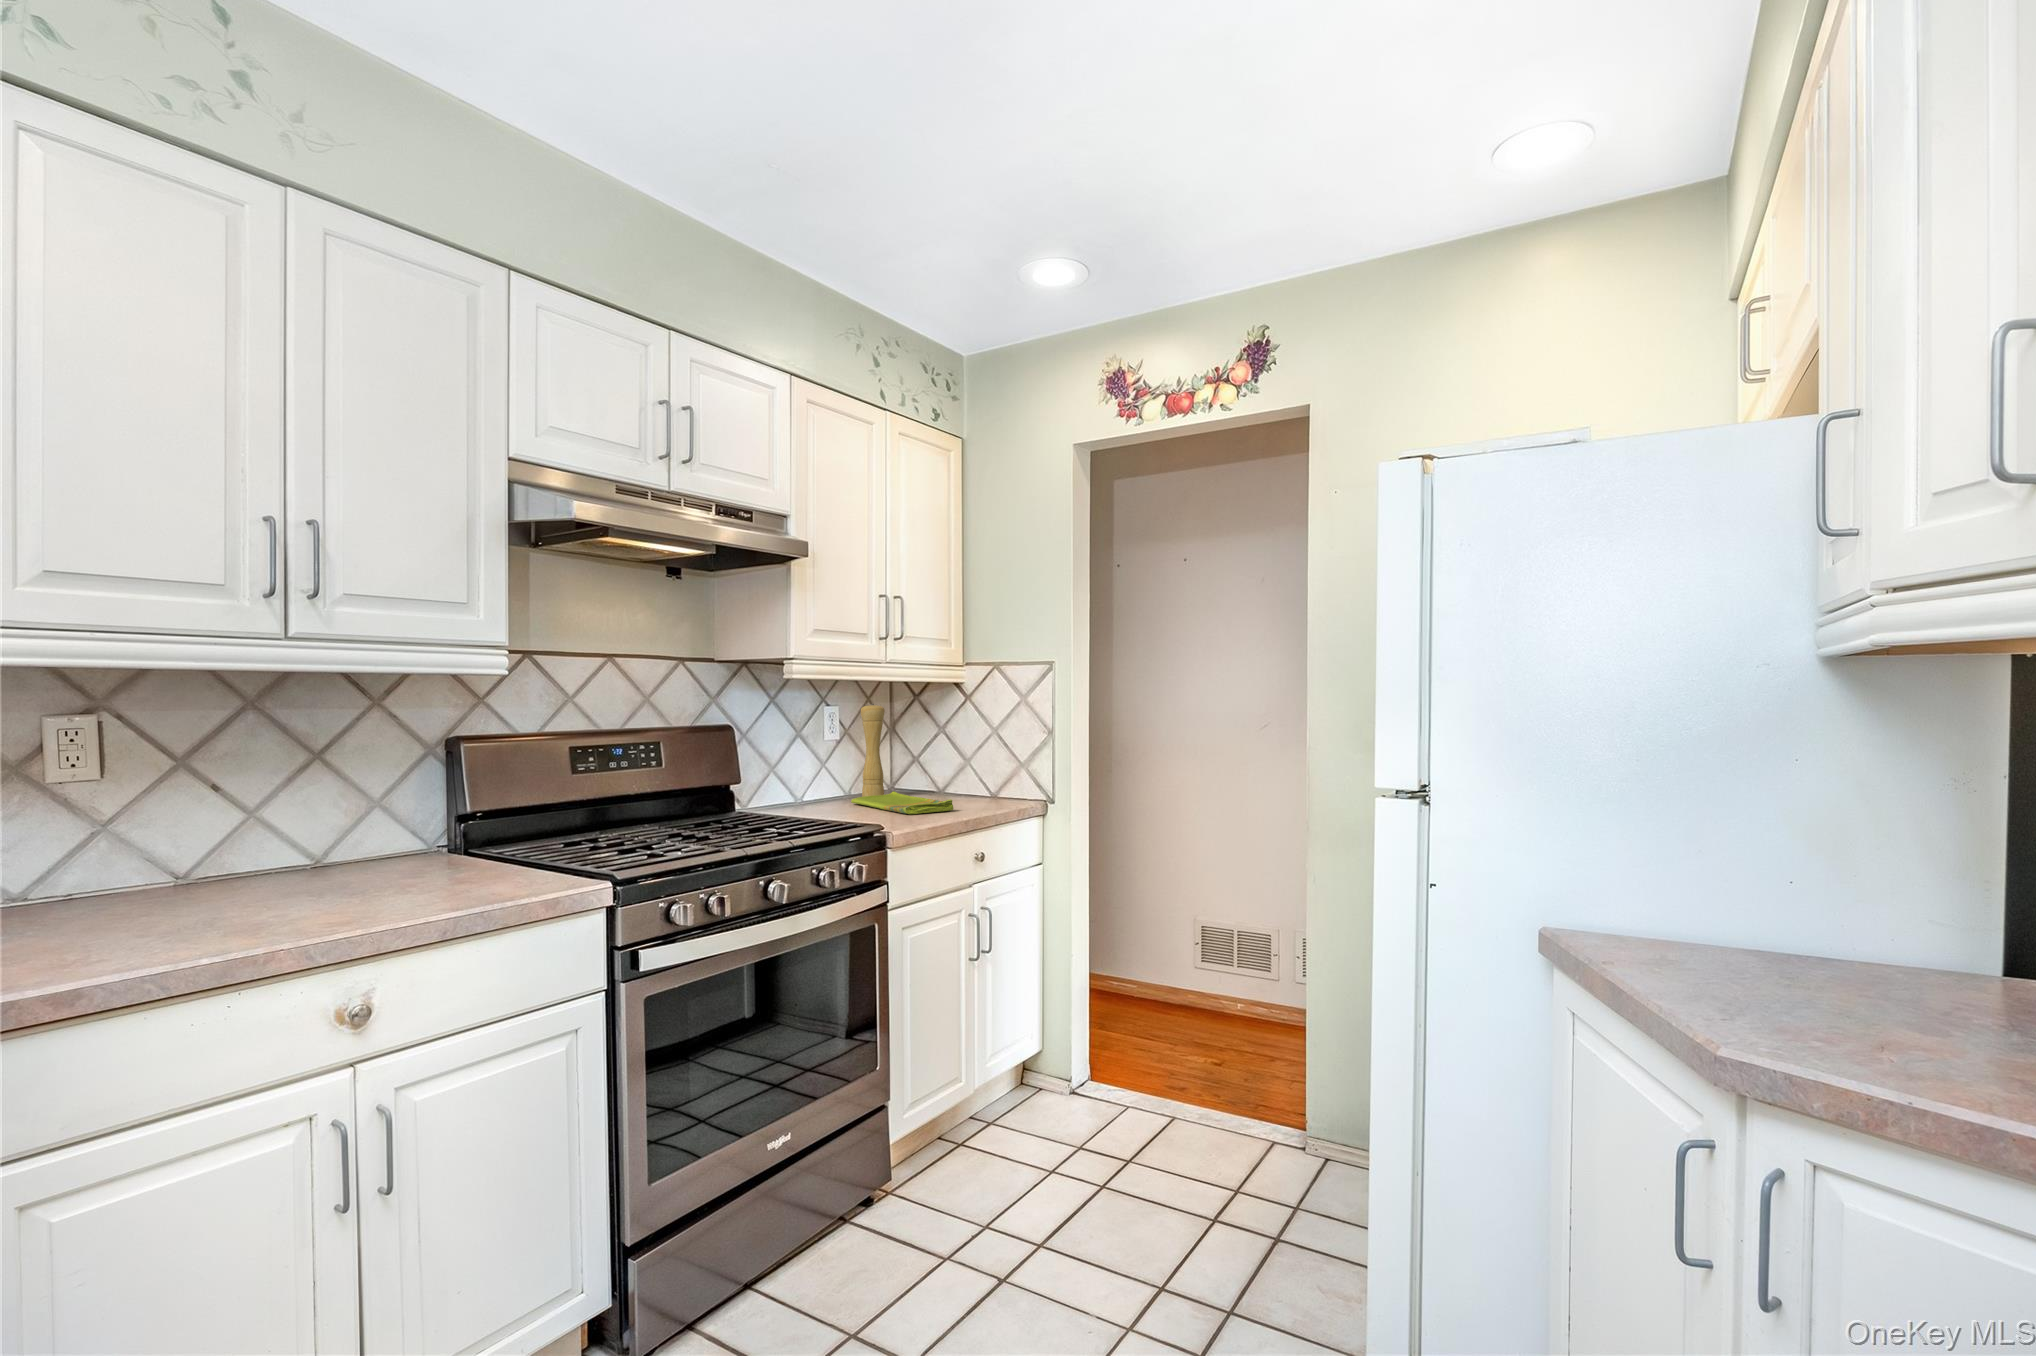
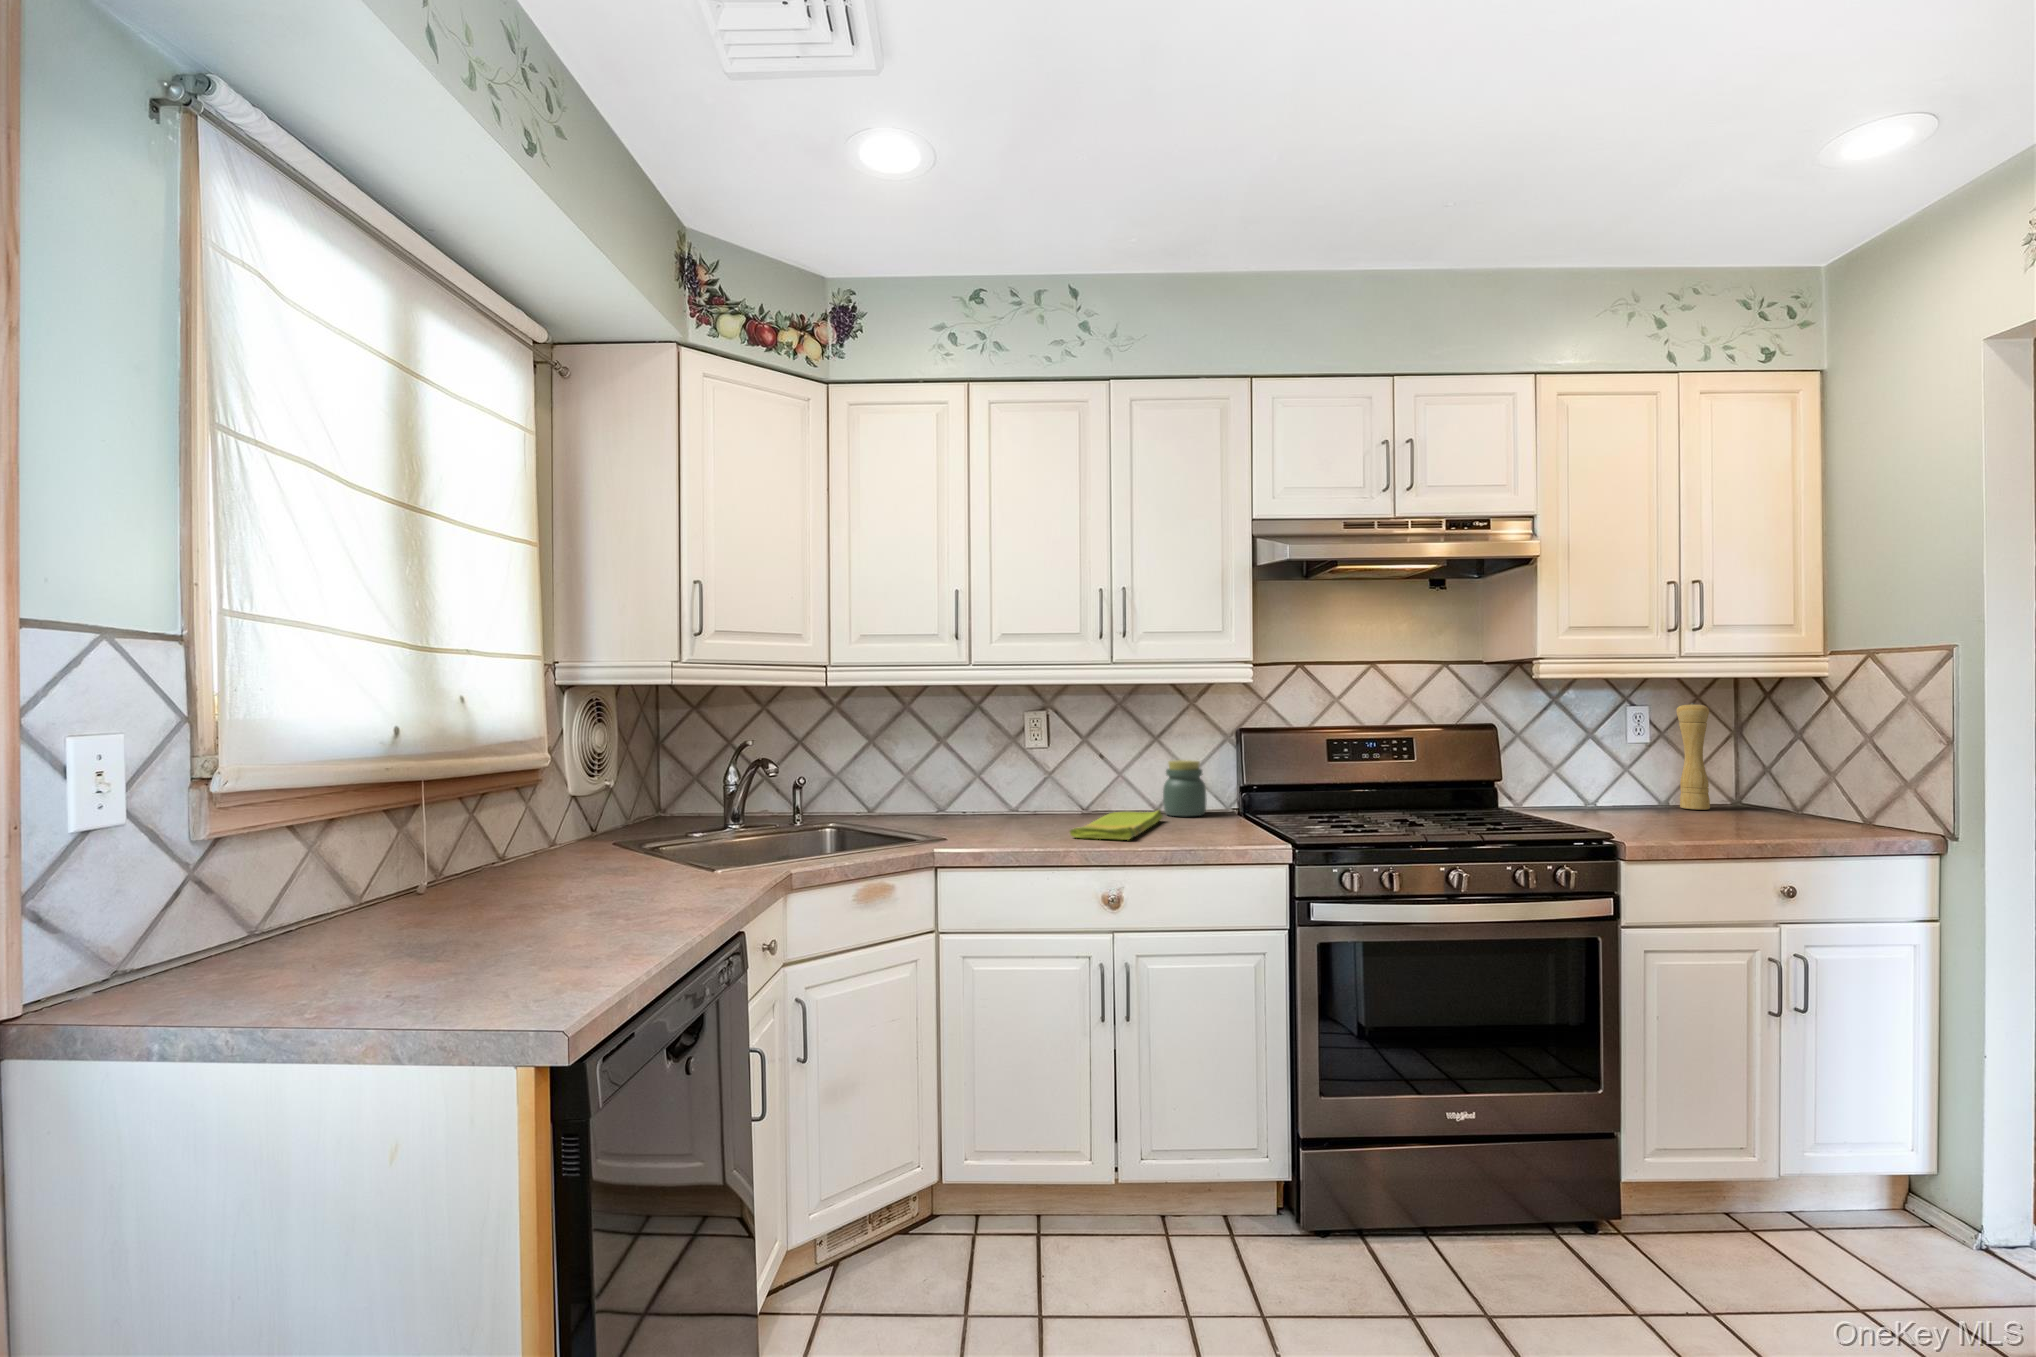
jar: none [338,784,411,867] -> present [1163,760,1207,816]
dish towel: present [851,791,953,814] -> present [1070,810,1163,840]

